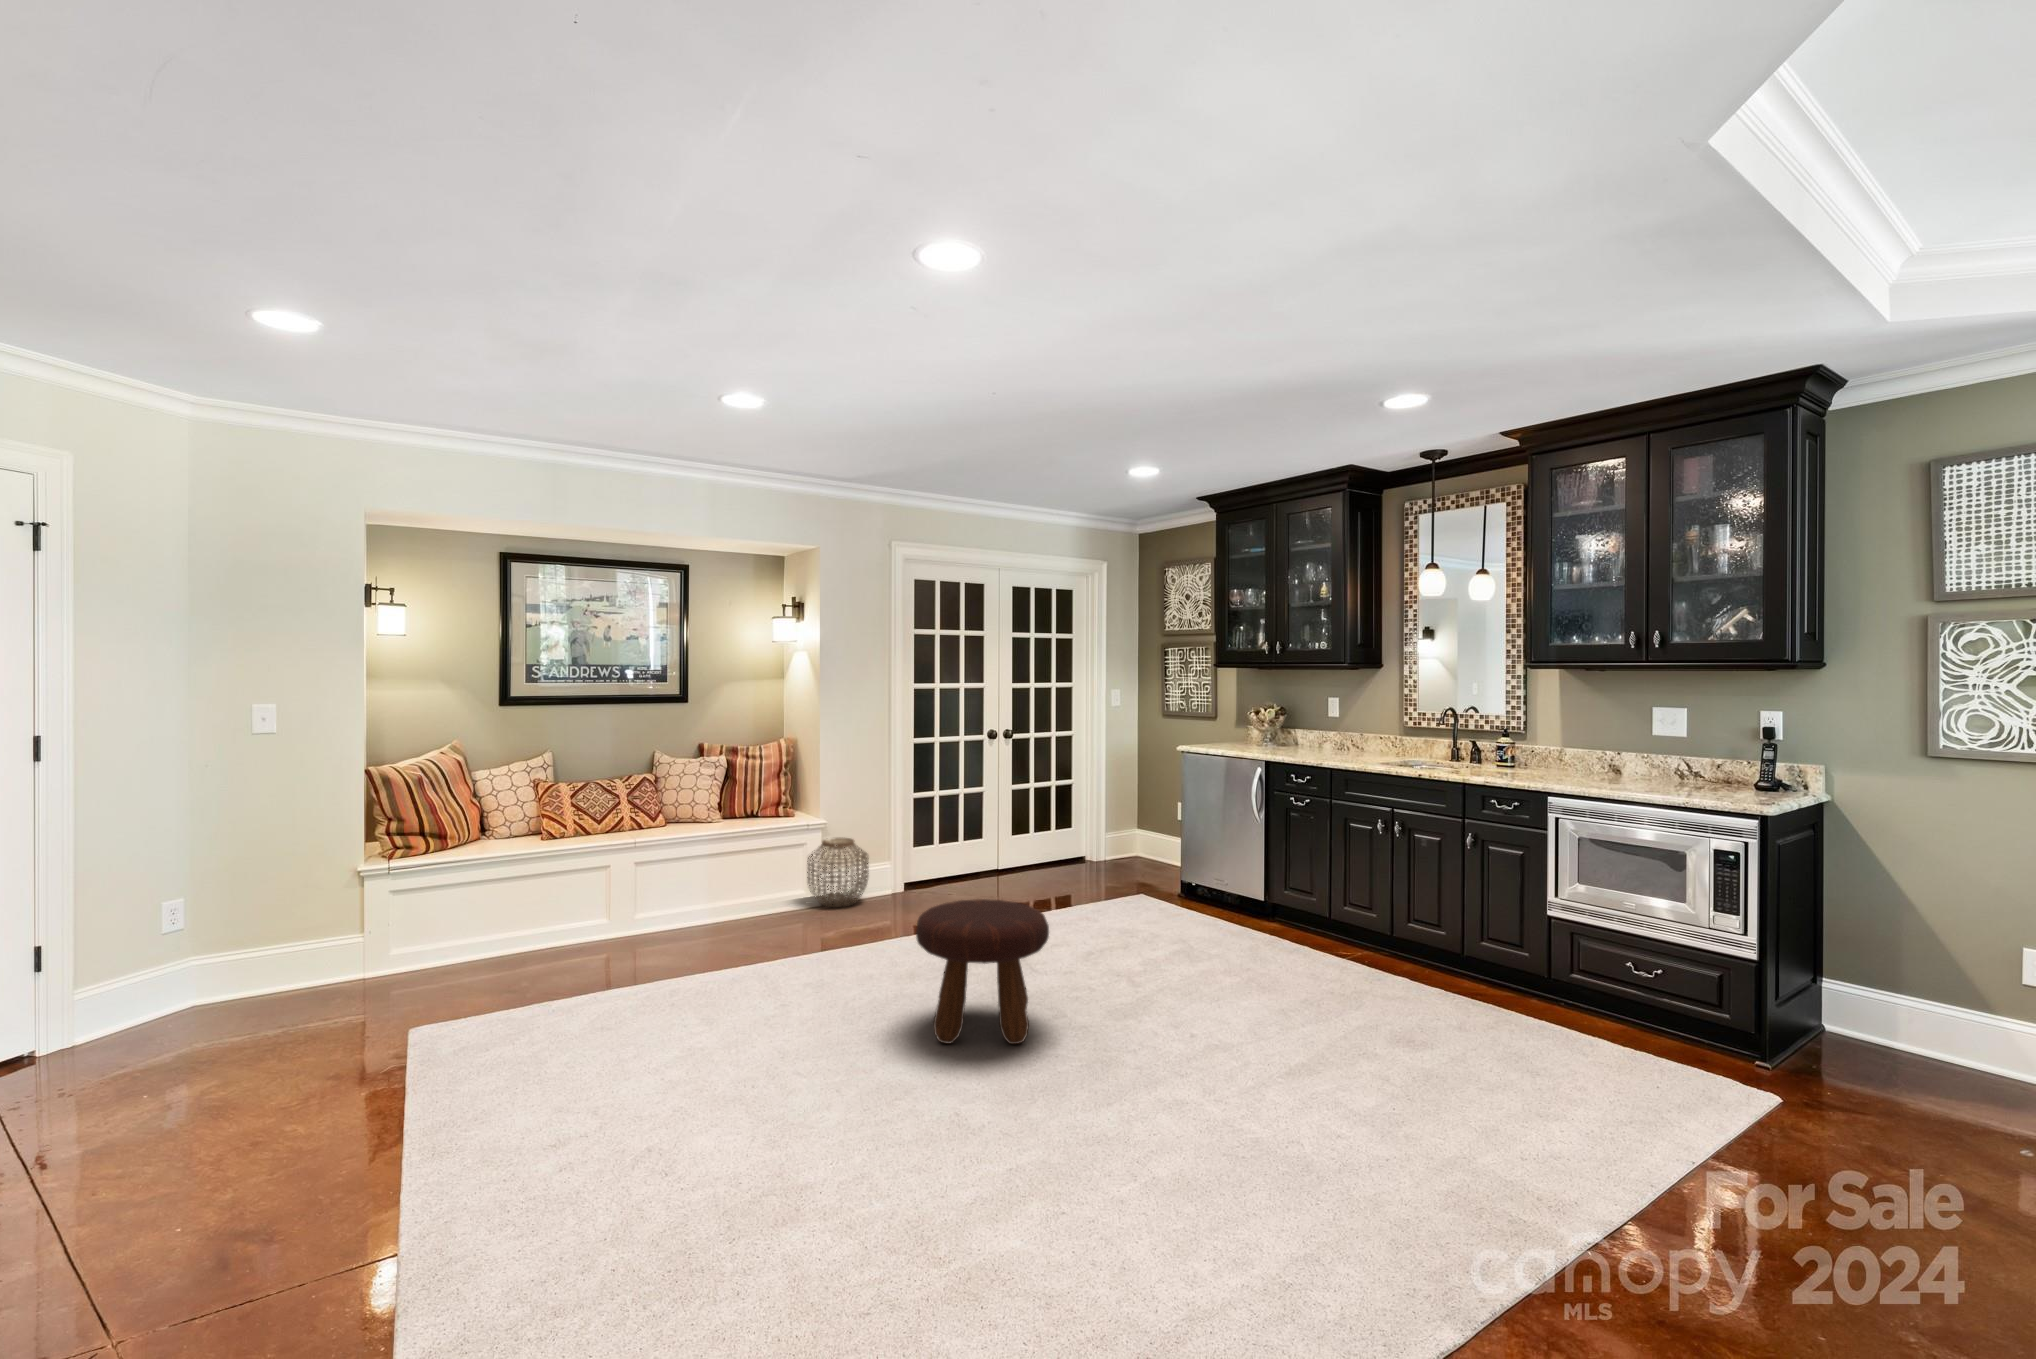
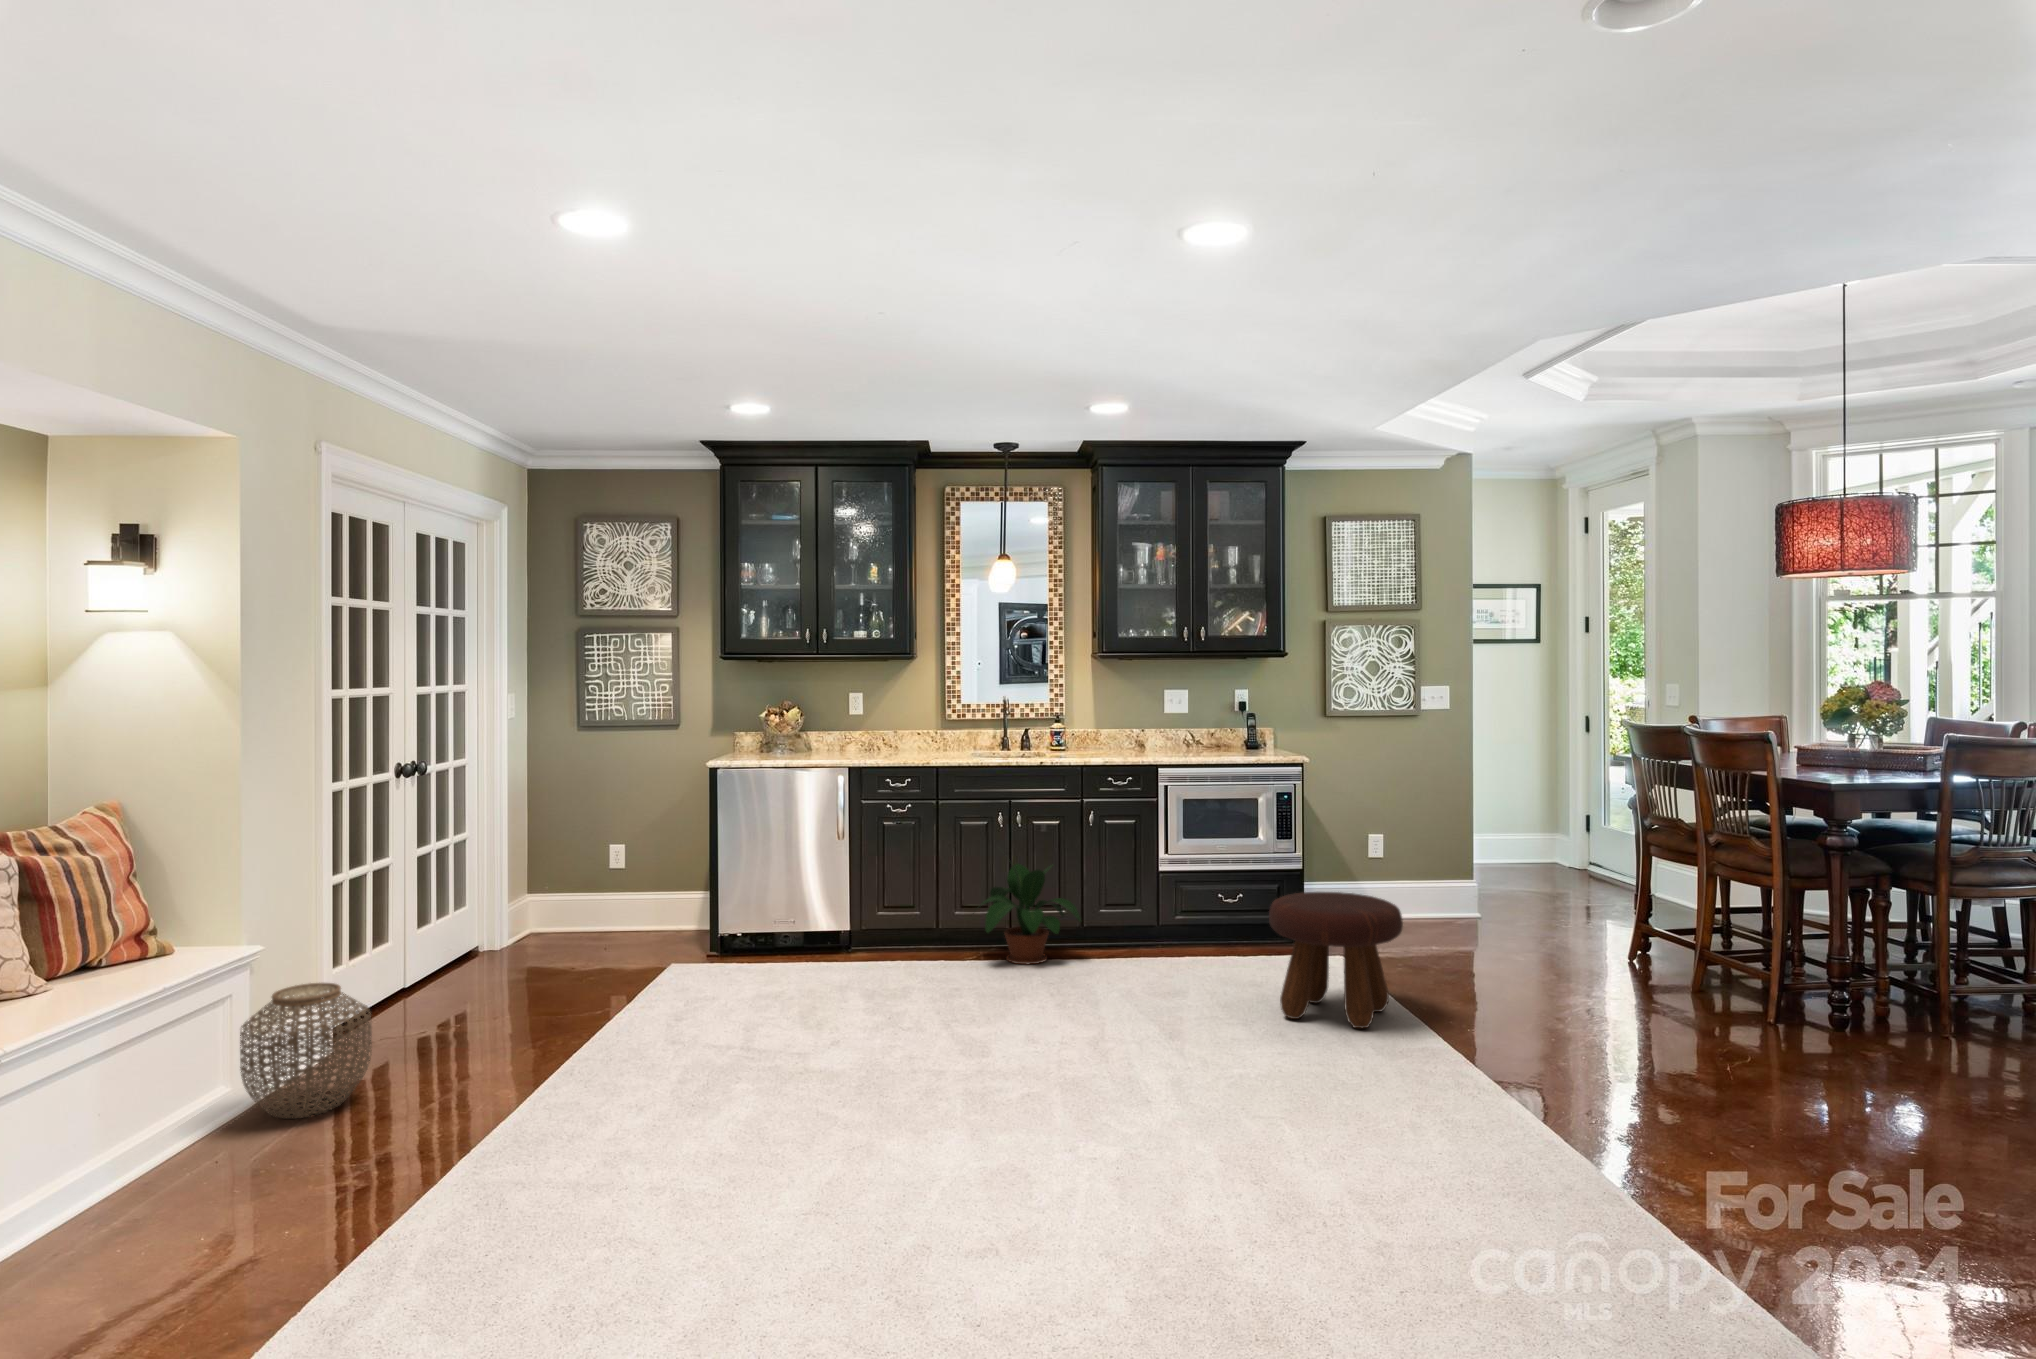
potted plant: none [1312,849,1418,974] -> present [973,864,1081,965]
footstool: present [916,899,1049,1044] -> present [1269,892,1403,1028]

